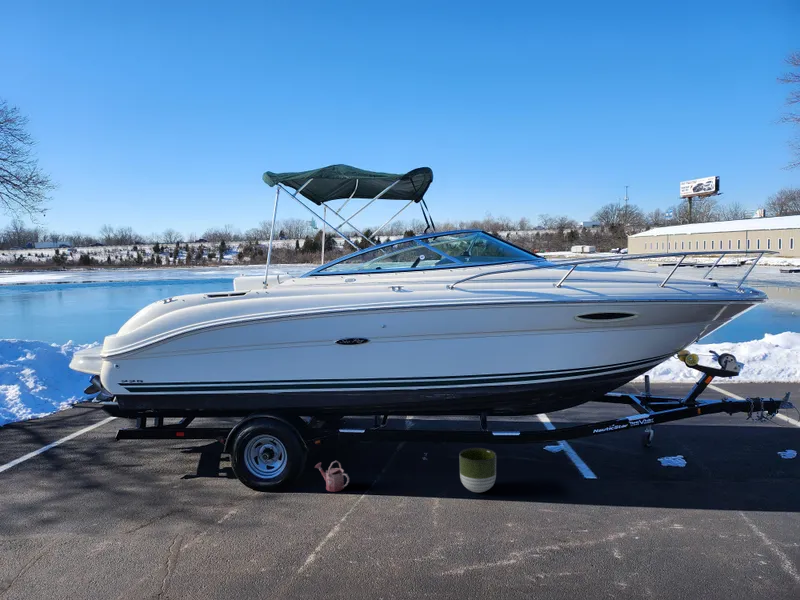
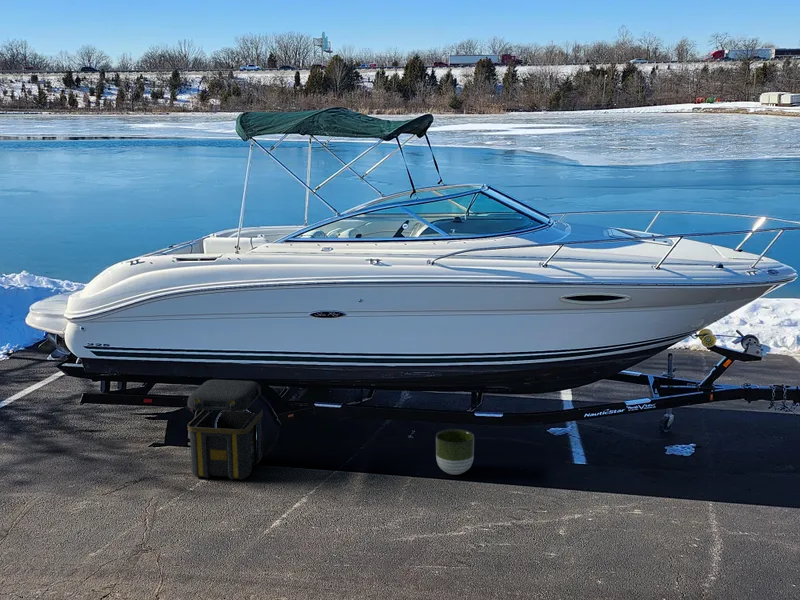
toolbox: none [217,409,292,508] -> present [187,380,263,480]
watering can: present [315,461,349,492] -> none [287,436,321,467]

